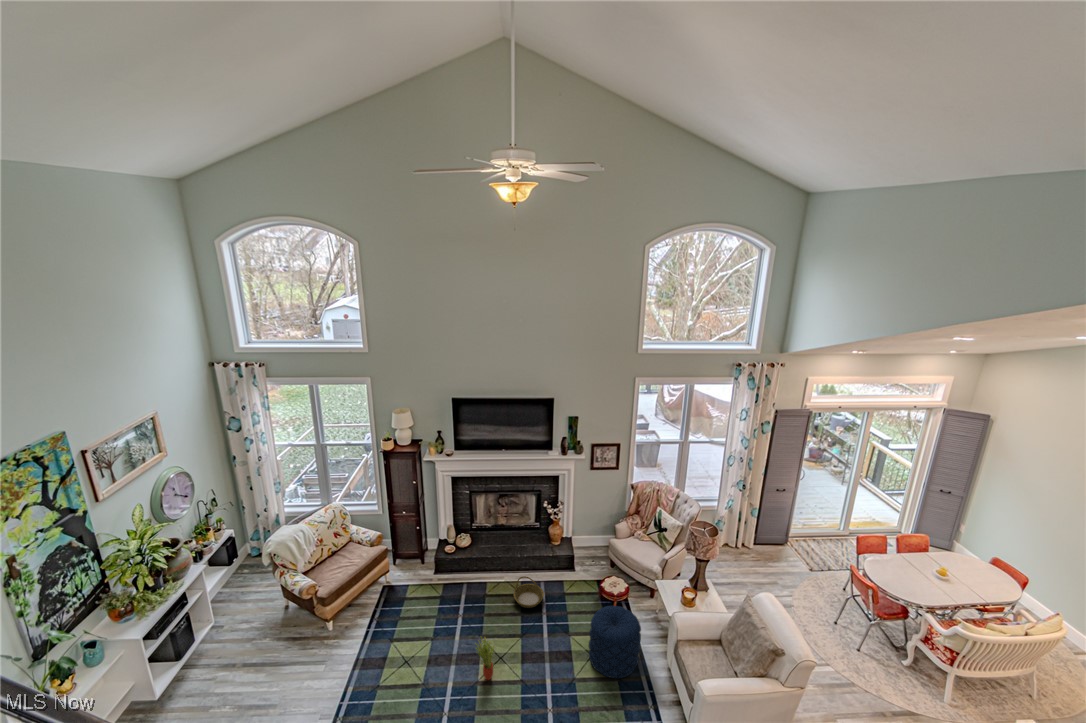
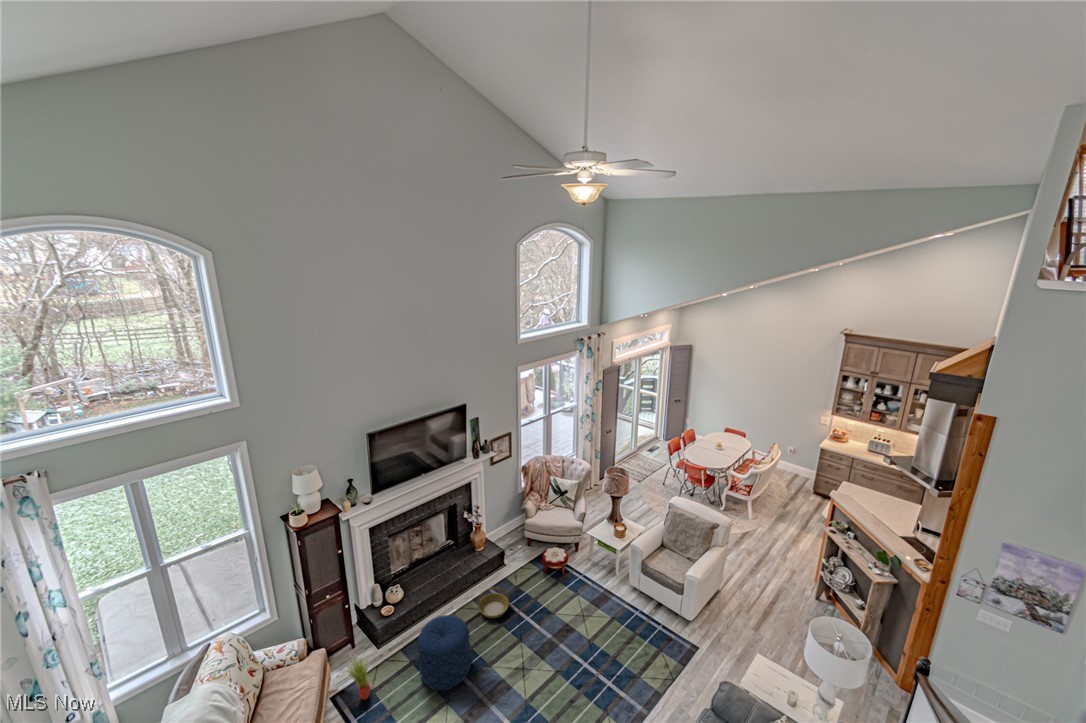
pouf: present [589,606,641,678] -> present [417,615,471,690]
potted plant: present [476,637,495,680] -> present [347,659,370,700]

